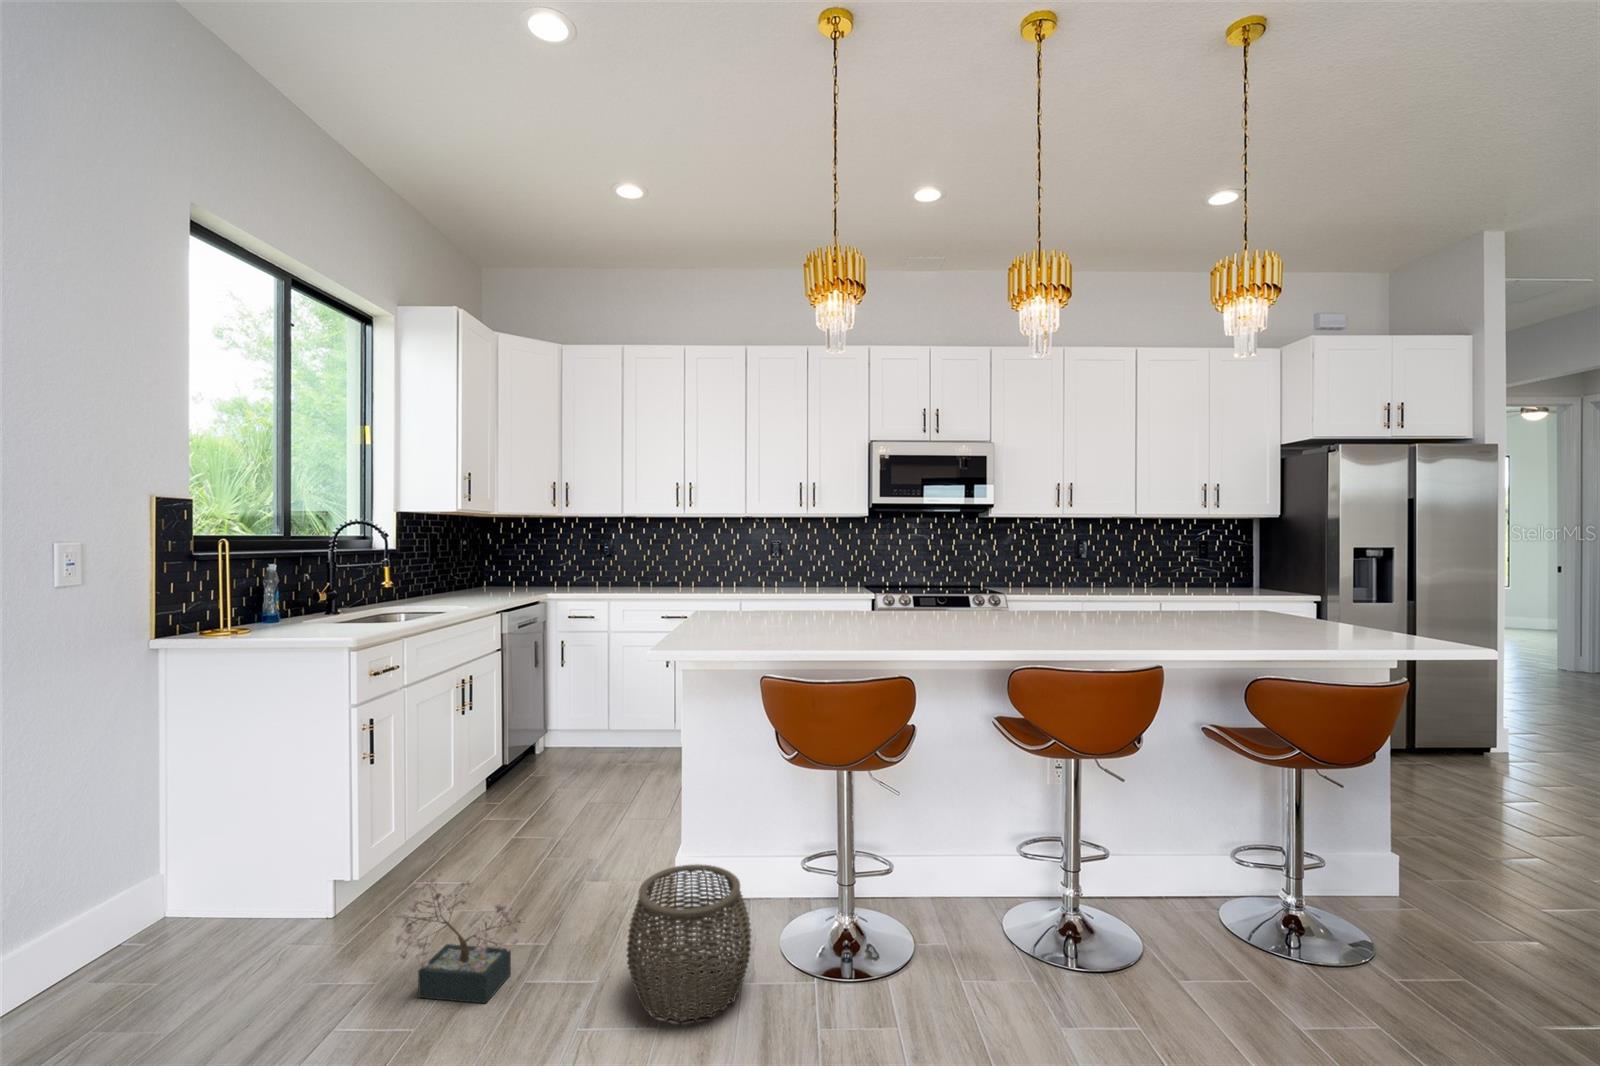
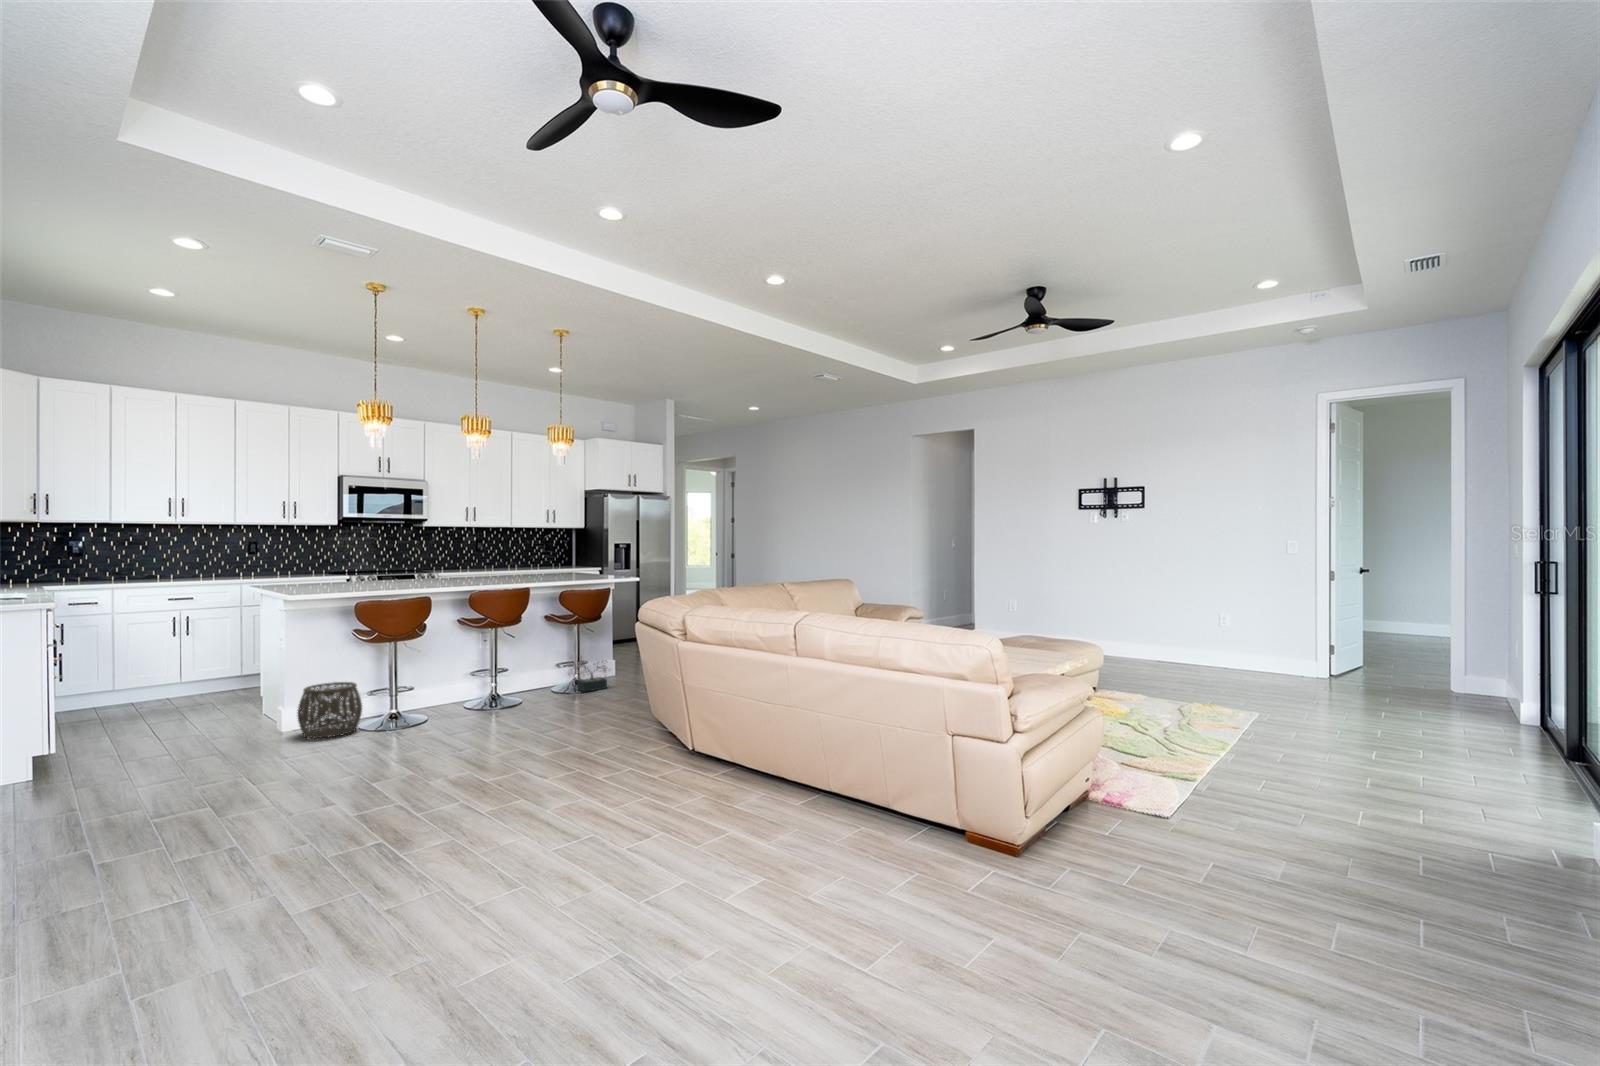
decorative plant: present [391,873,525,1003] -> present [569,655,608,692]

